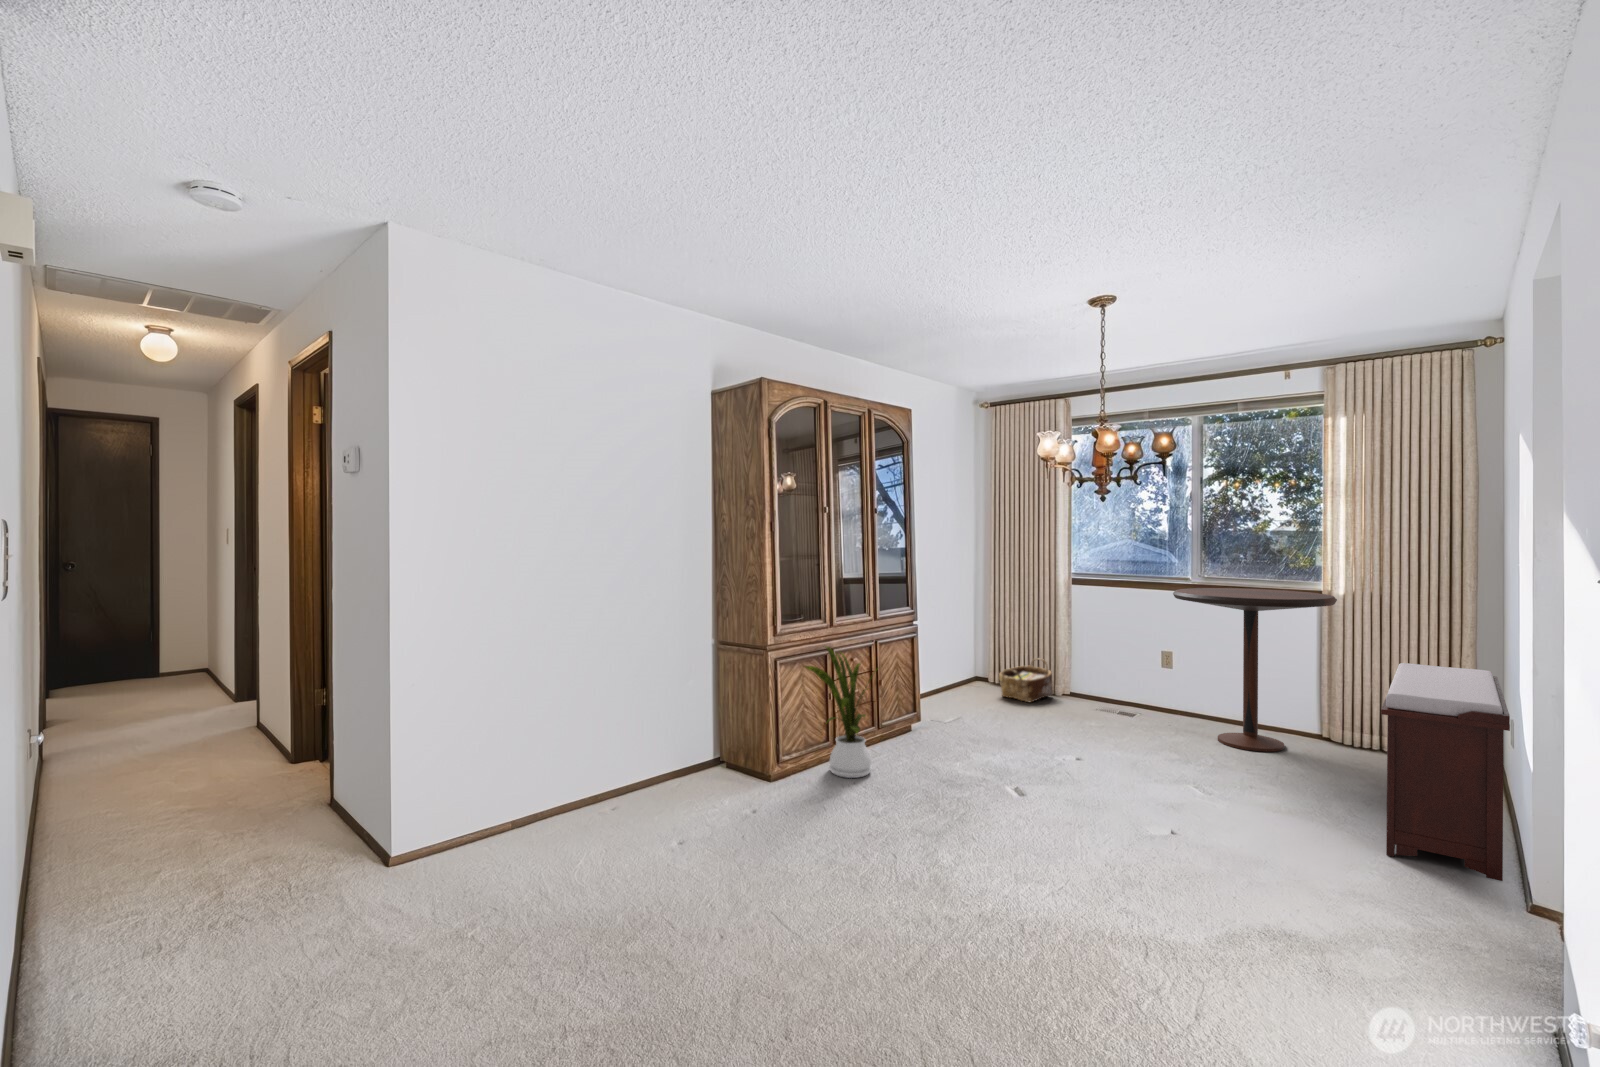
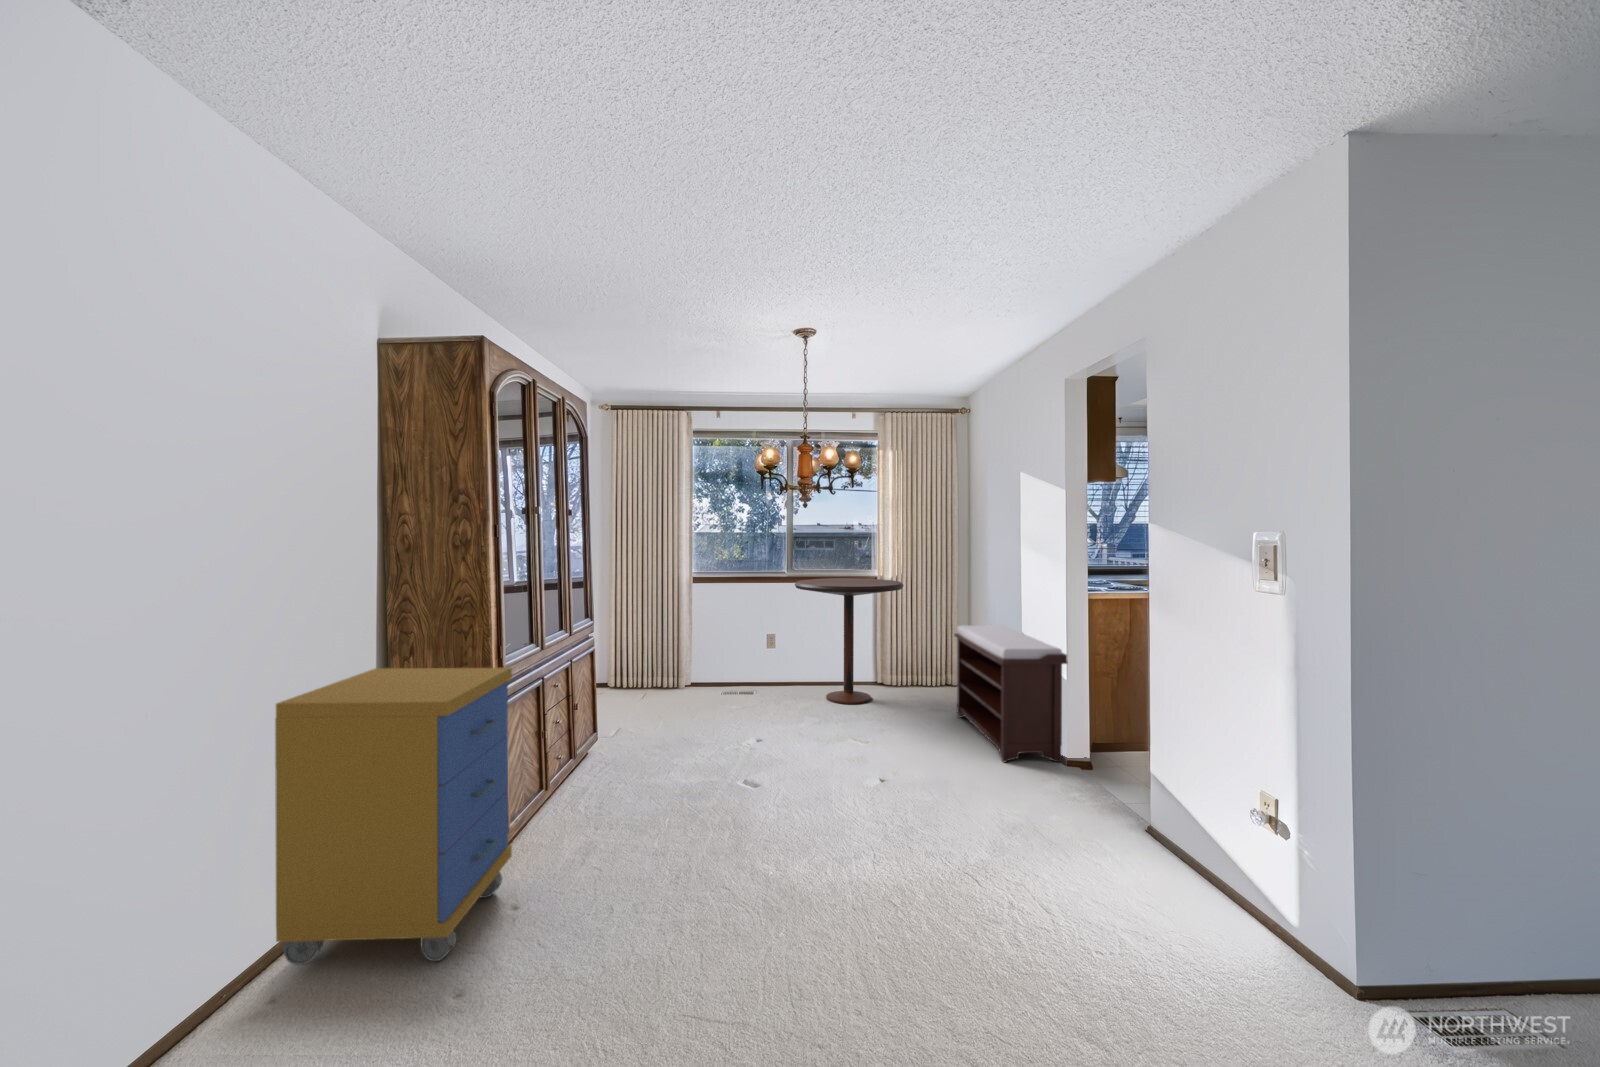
storage cabinet: none [614,622,761,823] -> present [275,668,512,965]
house plant: present [805,646,872,778] -> none [532,674,619,822]
woven basket: present [999,658,1053,702] -> none [633,652,679,696]

